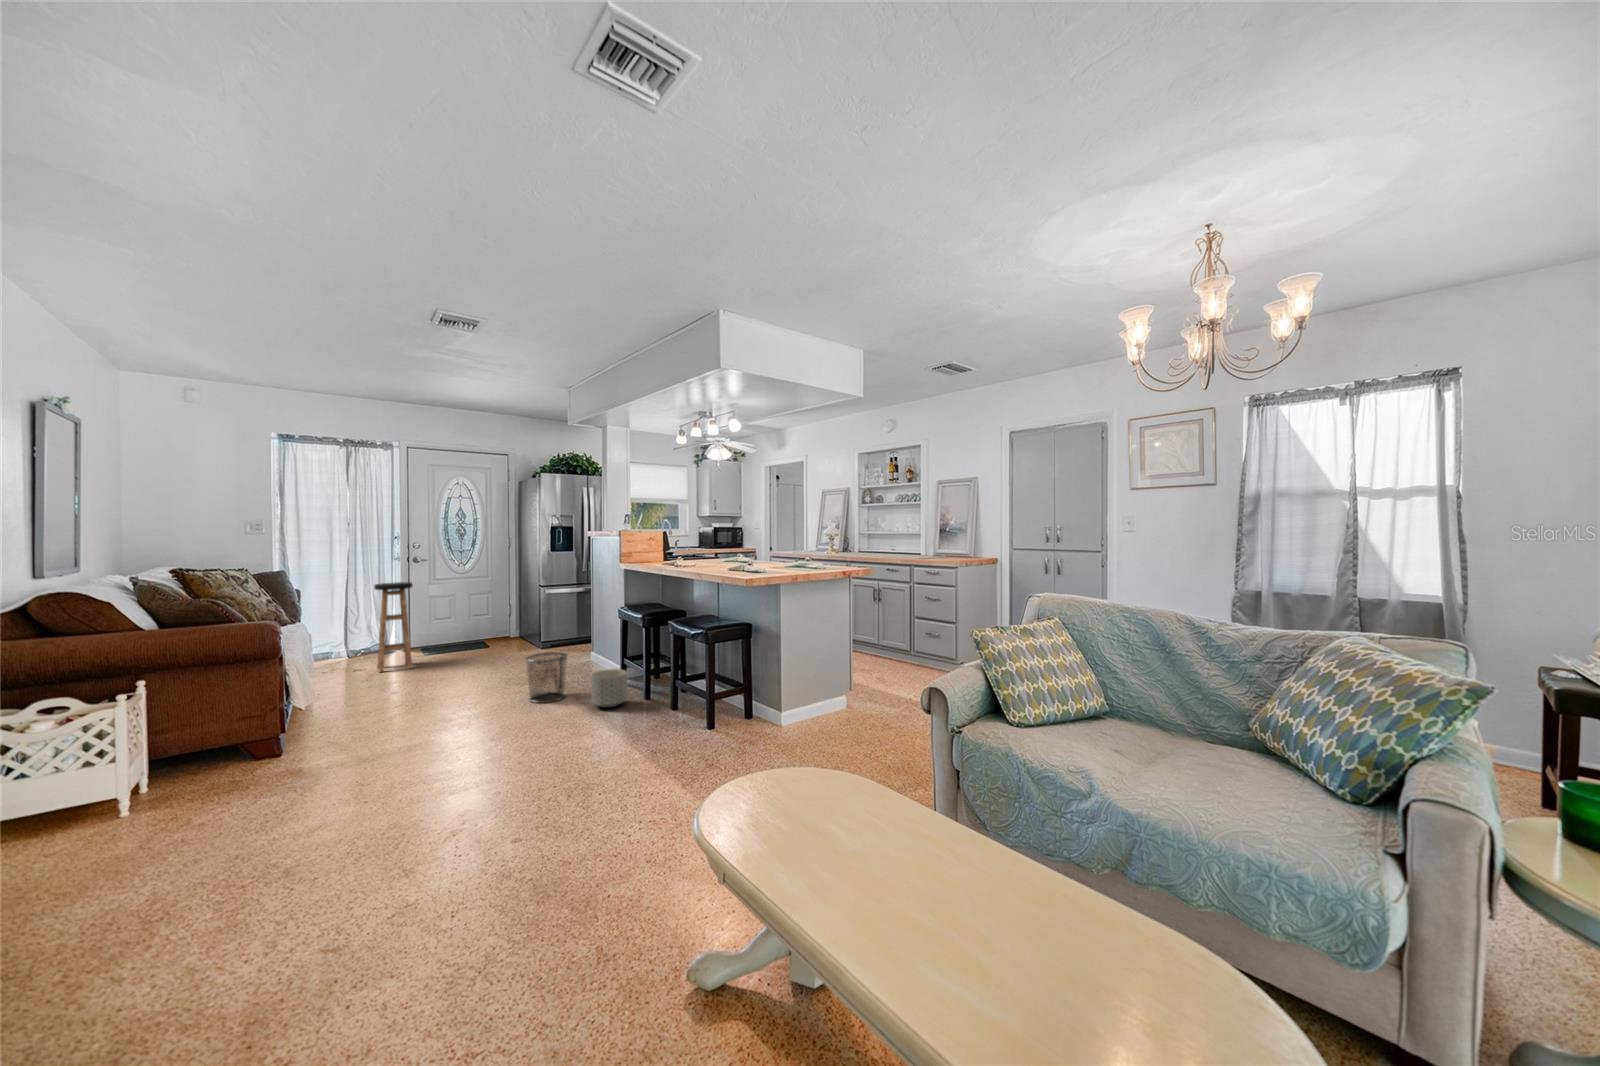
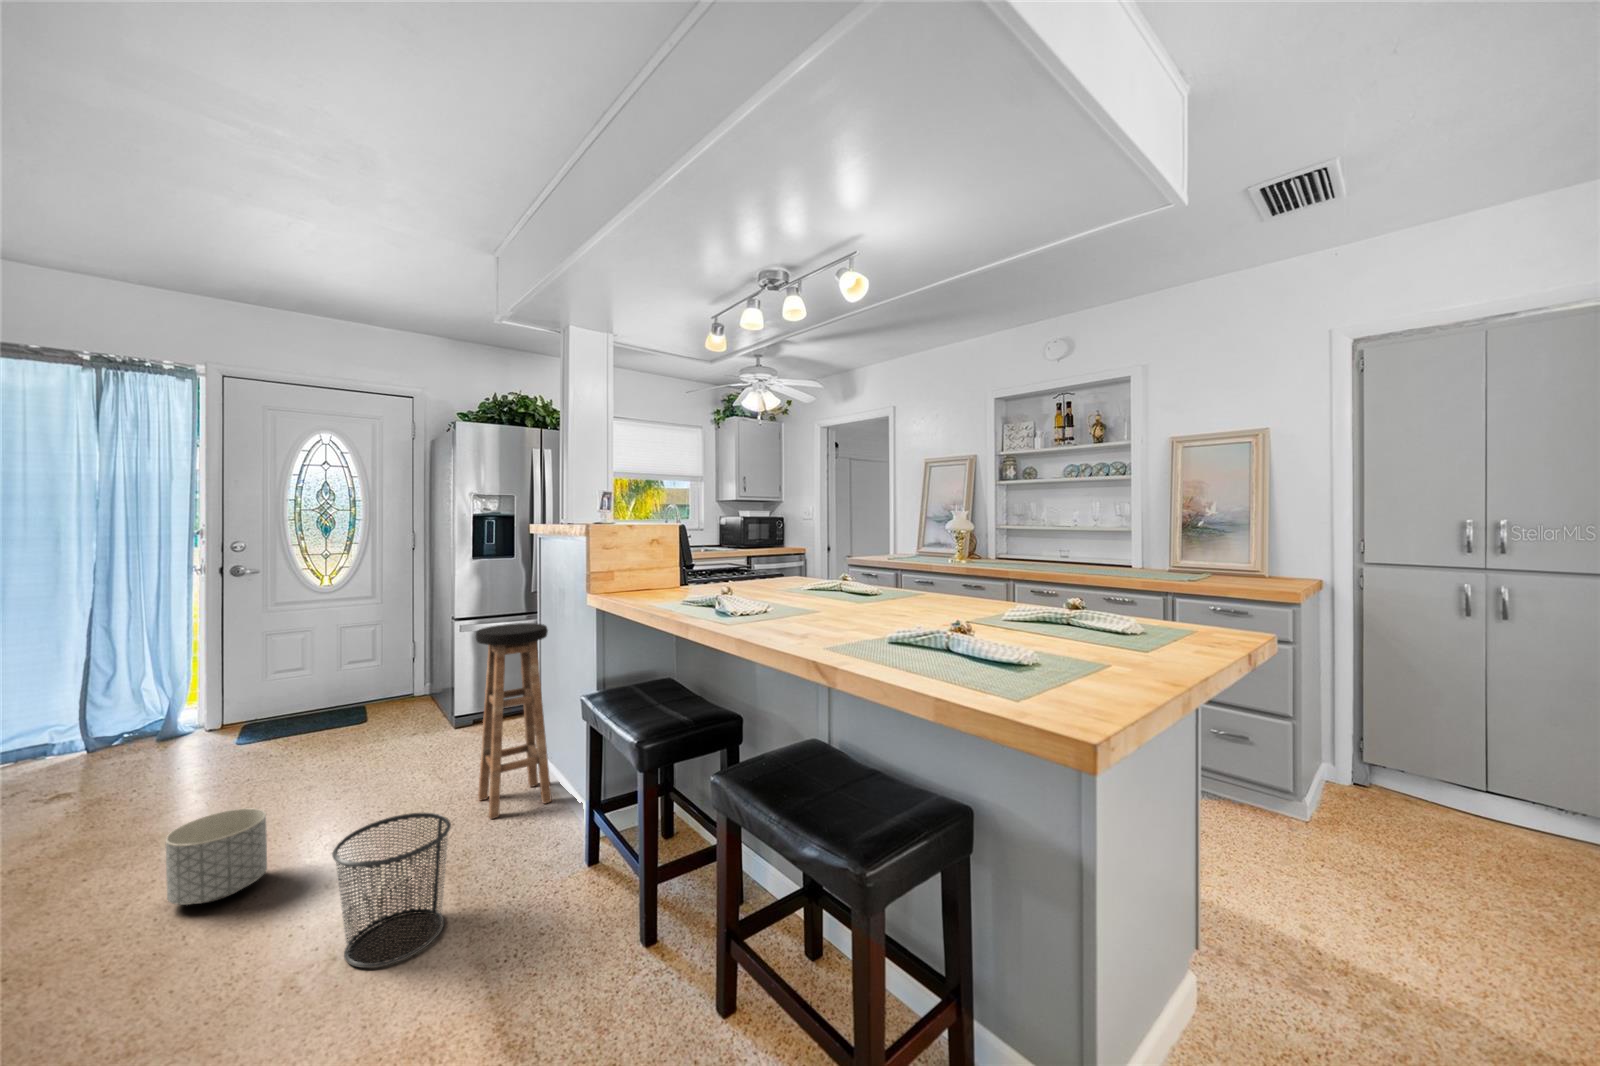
bar stool: present [374,582,412,672] -> present [476,623,552,819]
planter: present [591,669,627,708] -> present [166,808,267,905]

